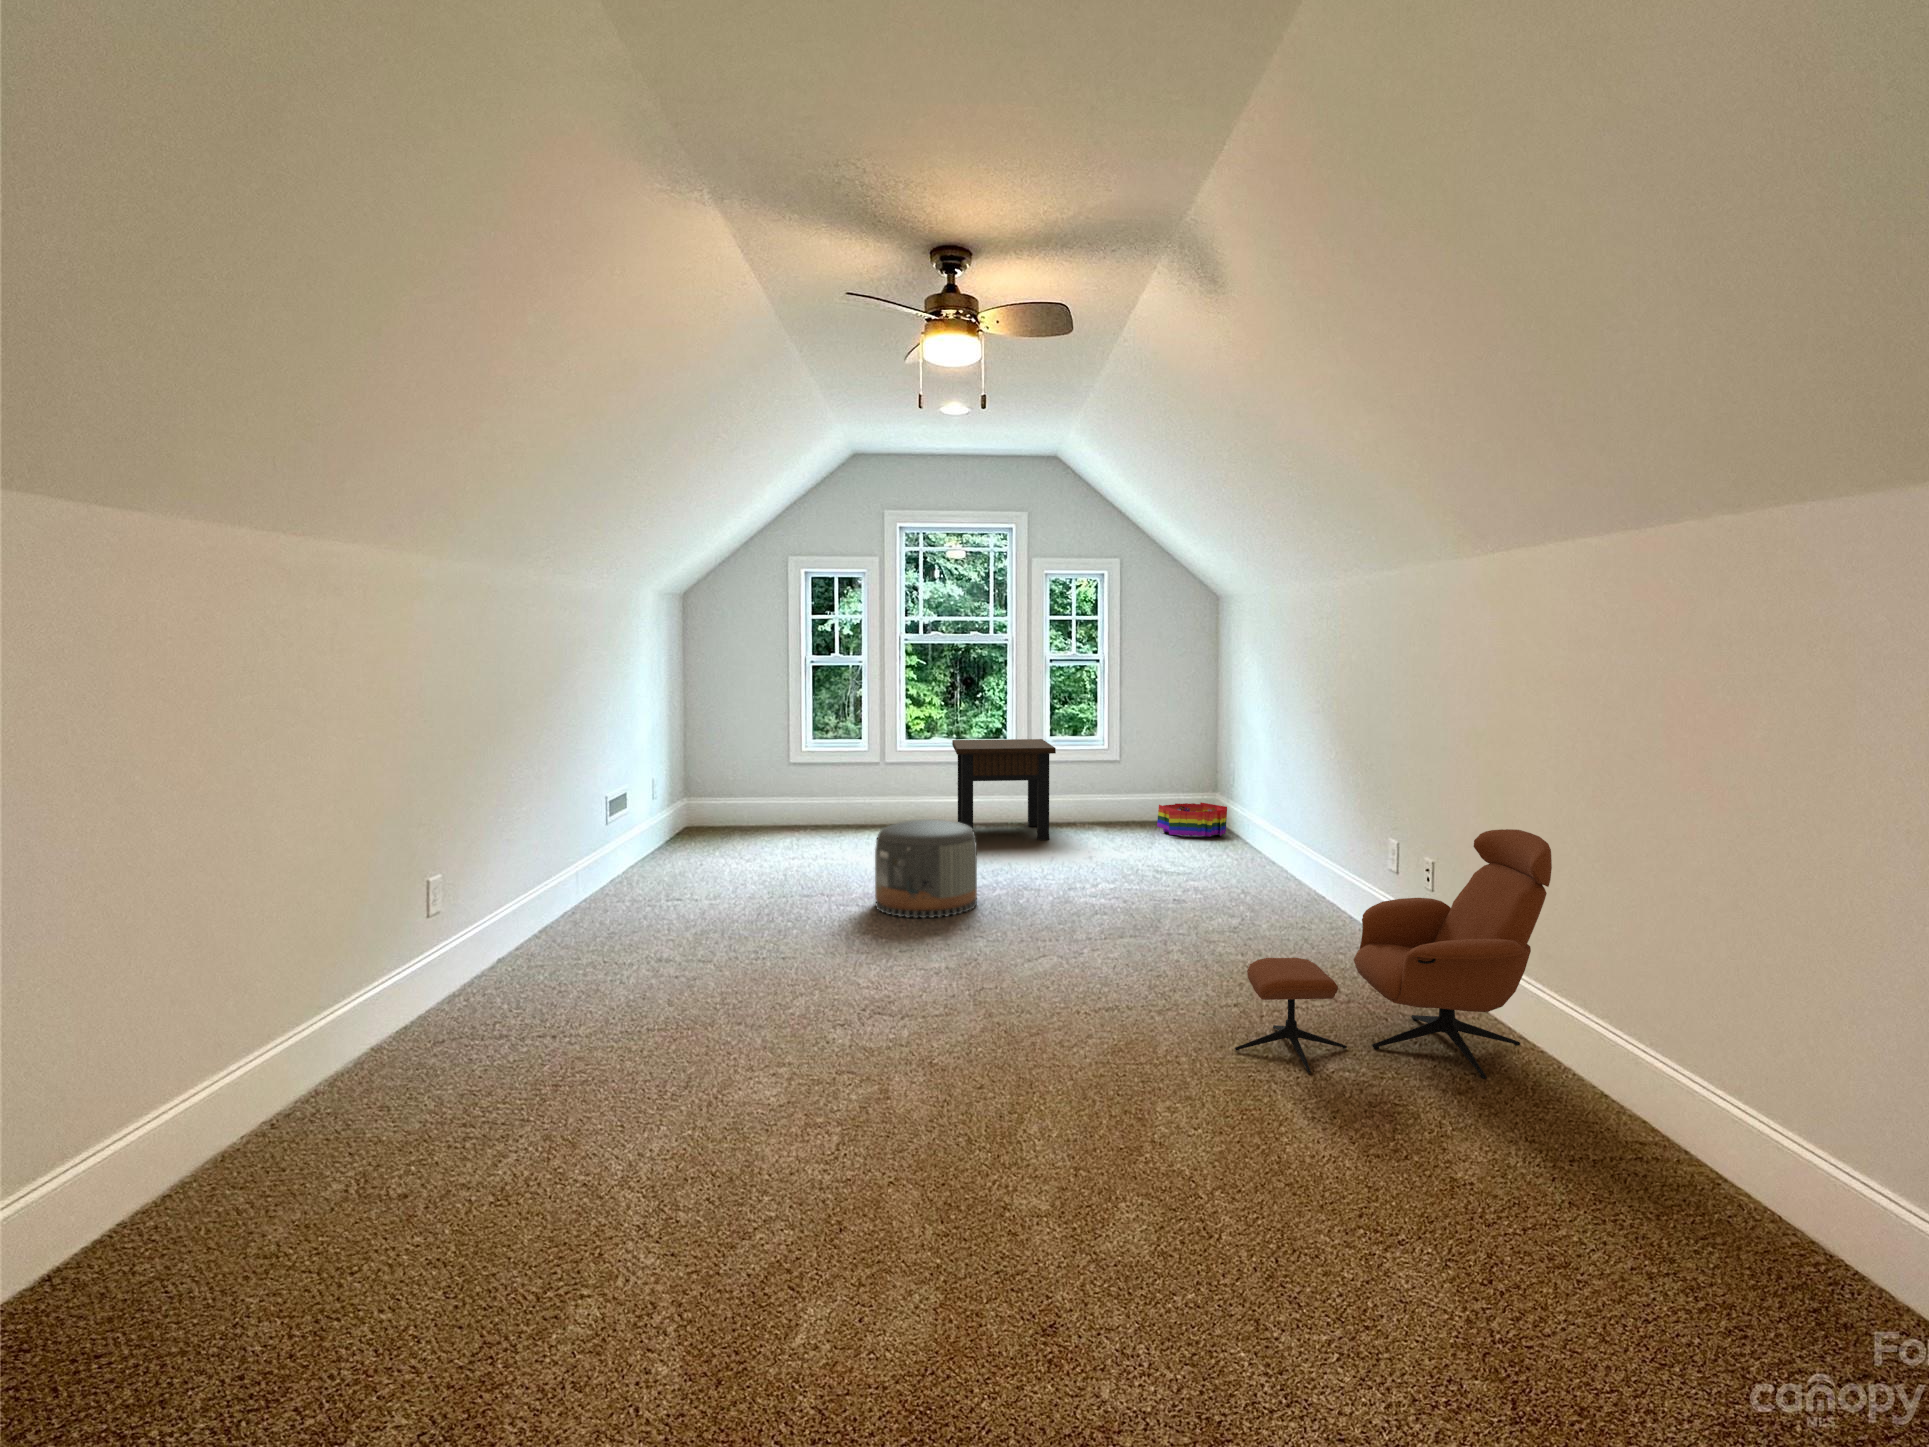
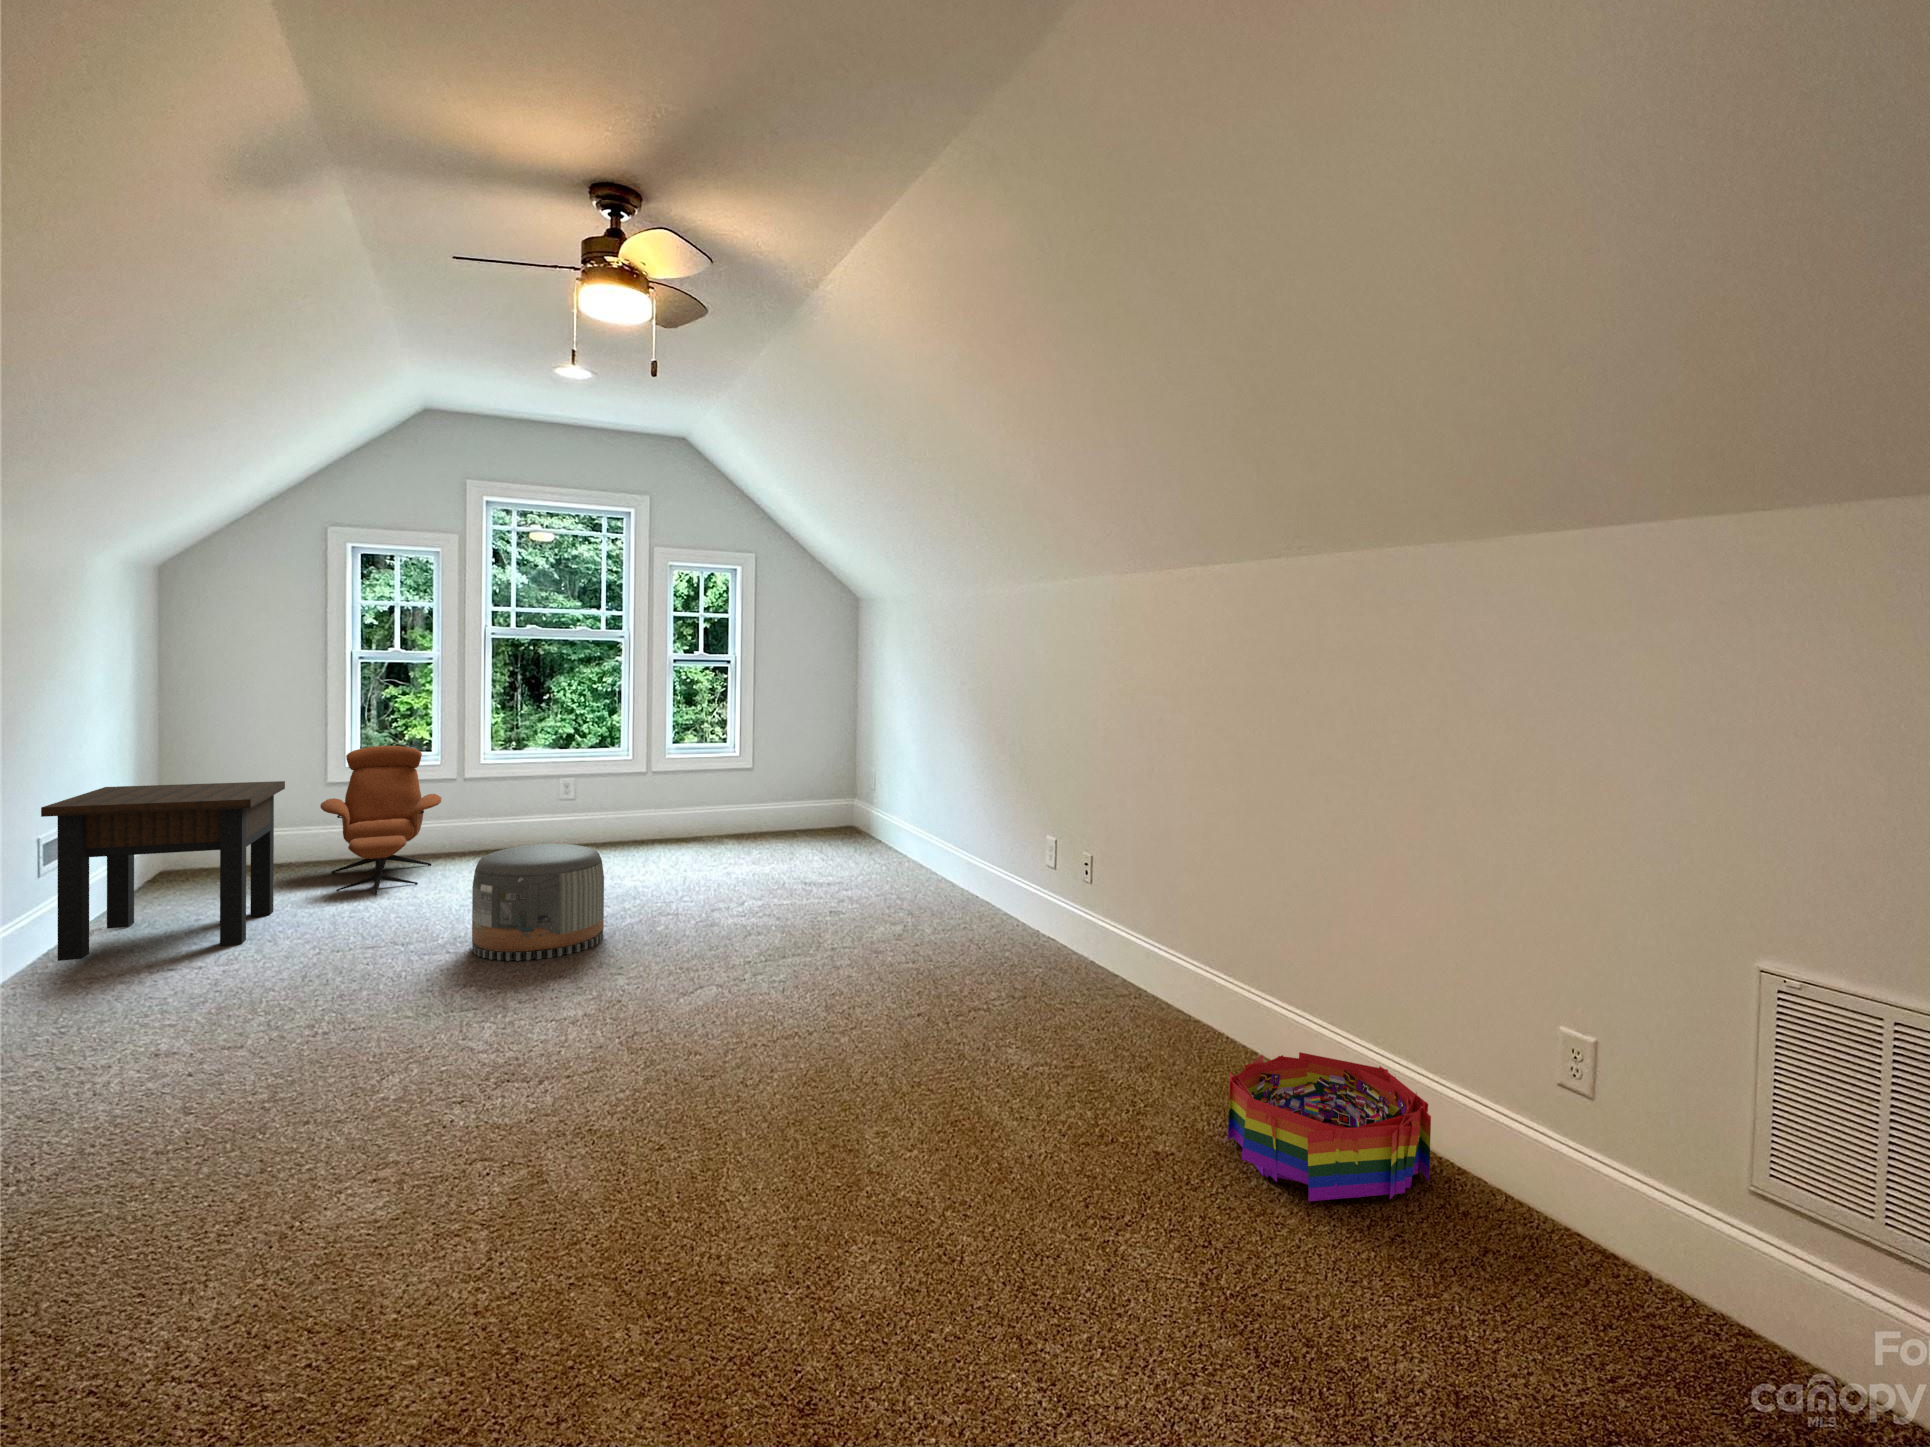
side table: present [952,739,1056,840] -> present [41,781,285,961]
storage bin: present [1157,802,1227,836] -> present [1228,1052,1431,1201]
lounge chair: present [1235,829,1552,1079] -> present [320,746,441,895]

